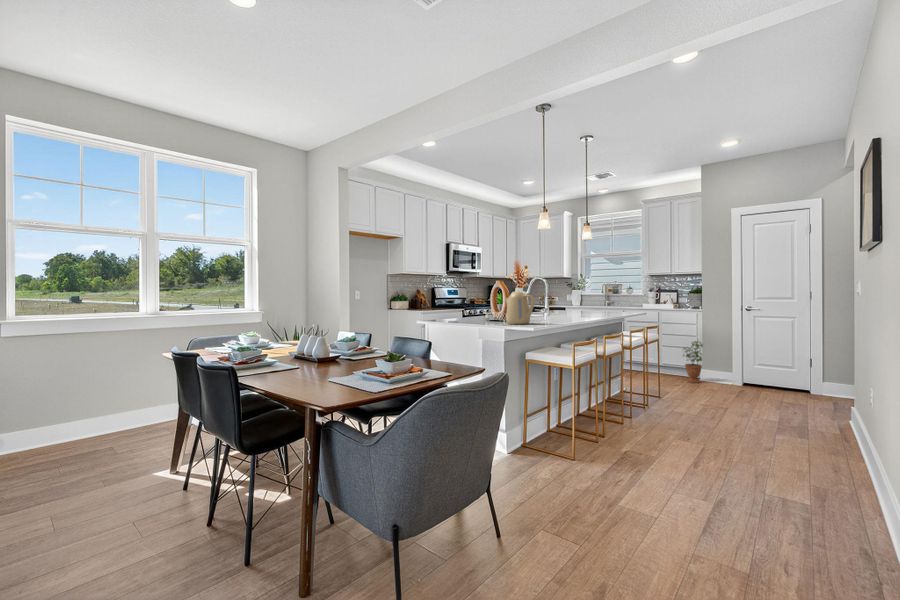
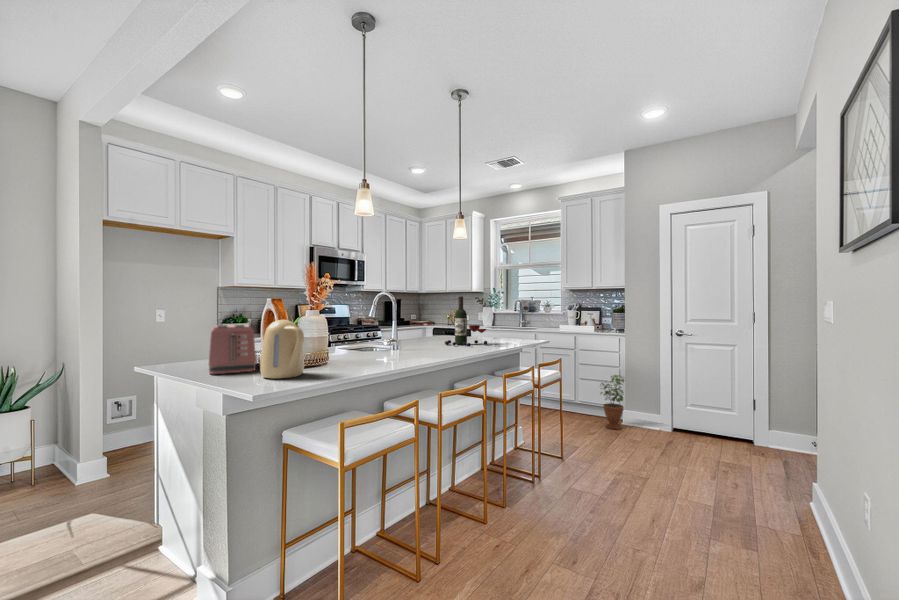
wine bottle: none [576,280,611,315] -> present [445,296,487,346]
toaster: none [455,296,494,323] -> present [209,324,256,374]

